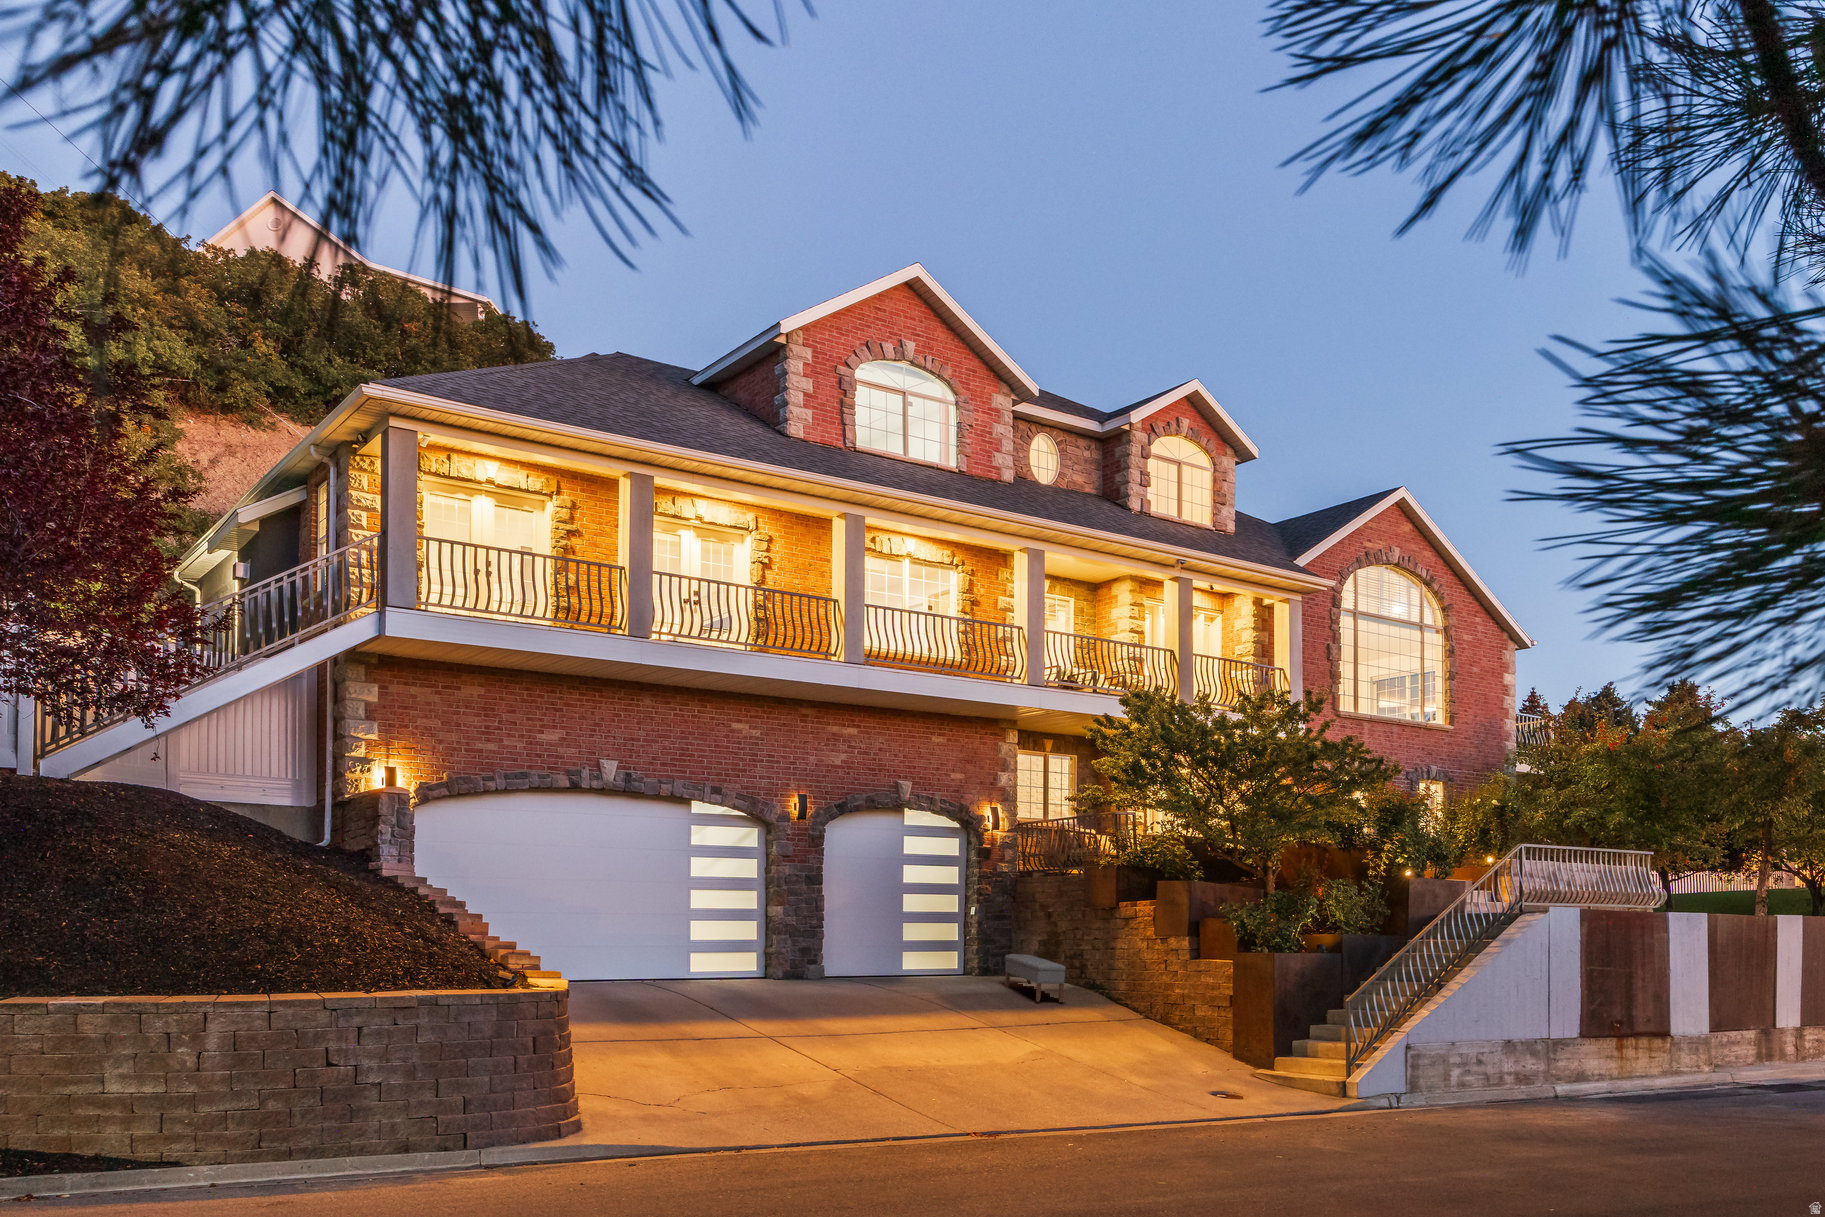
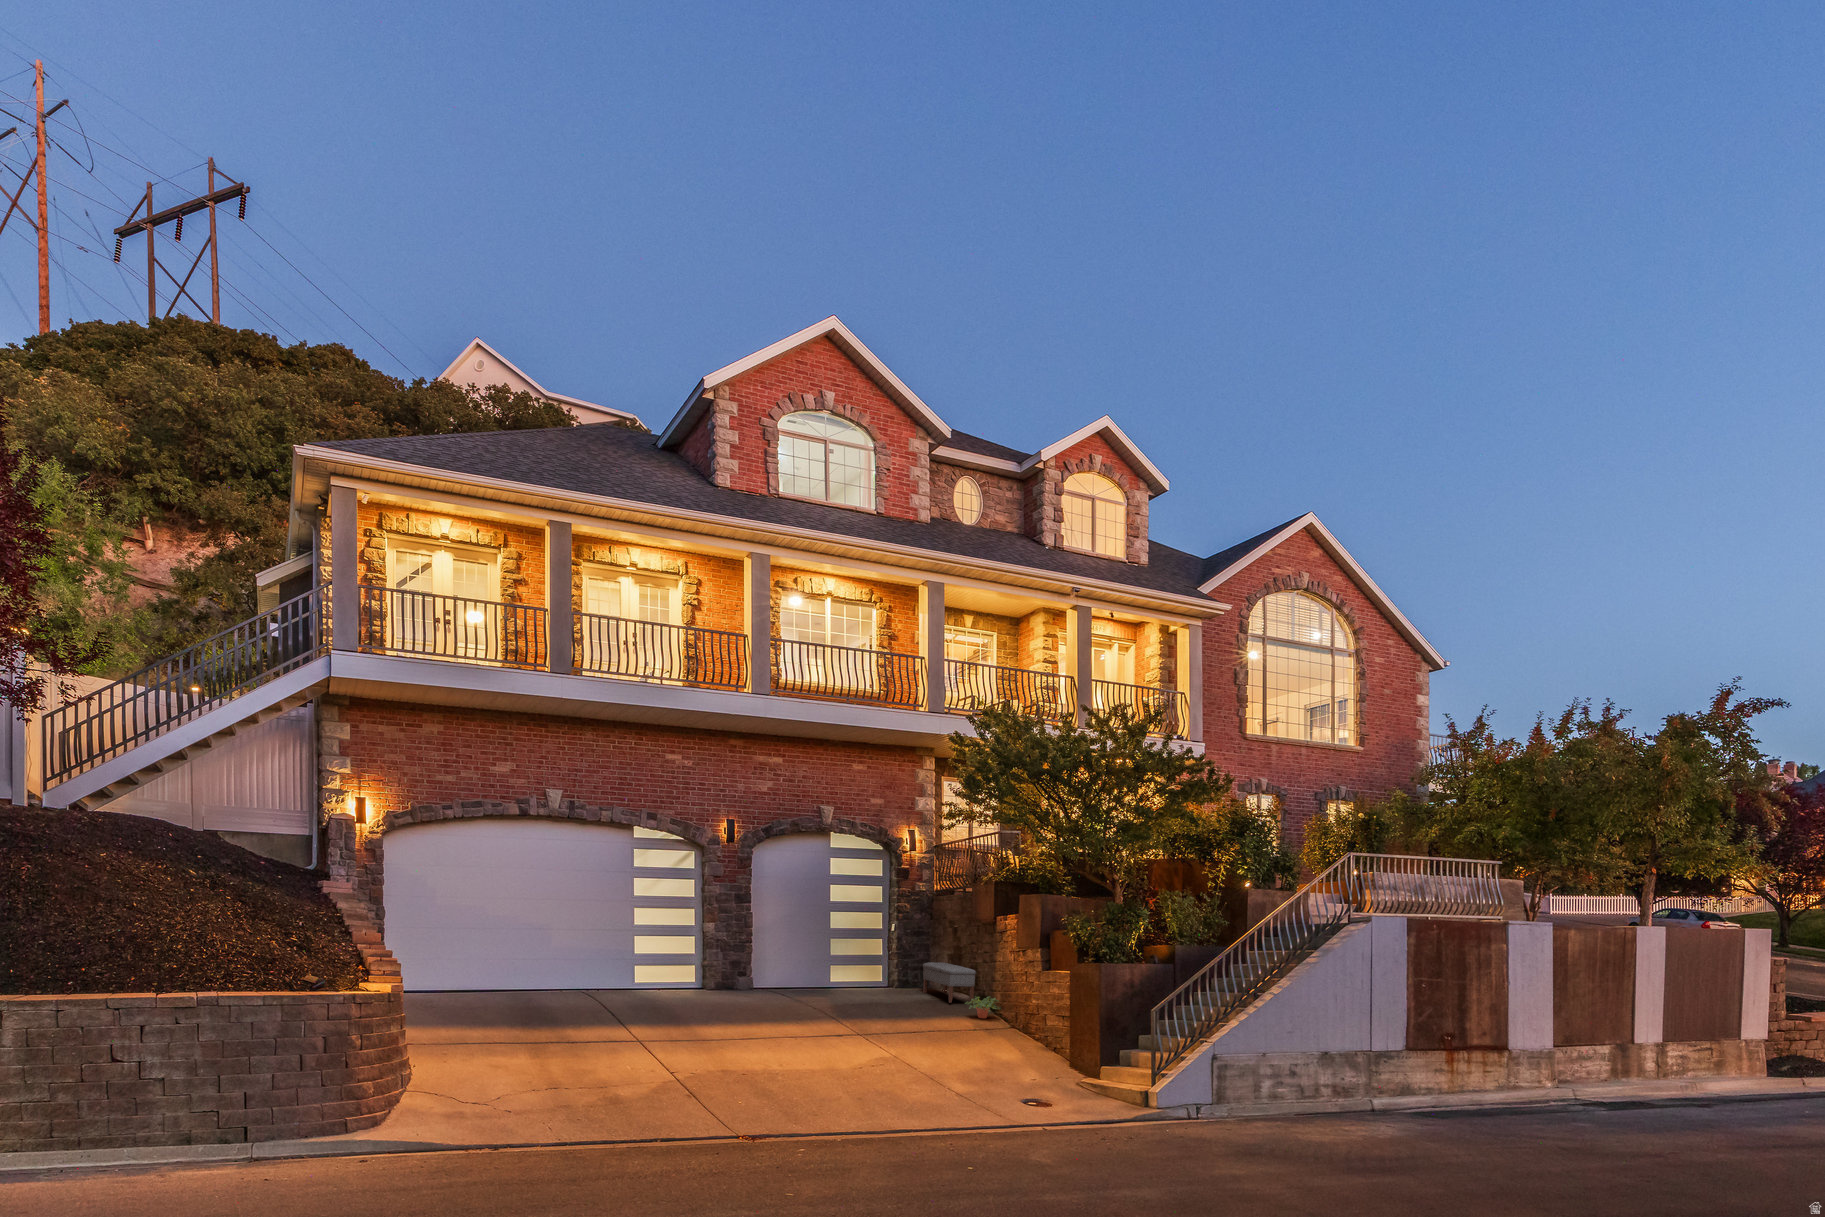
potted plant: none [1057,998,1099,1023] -> present [965,996,1001,1018]

